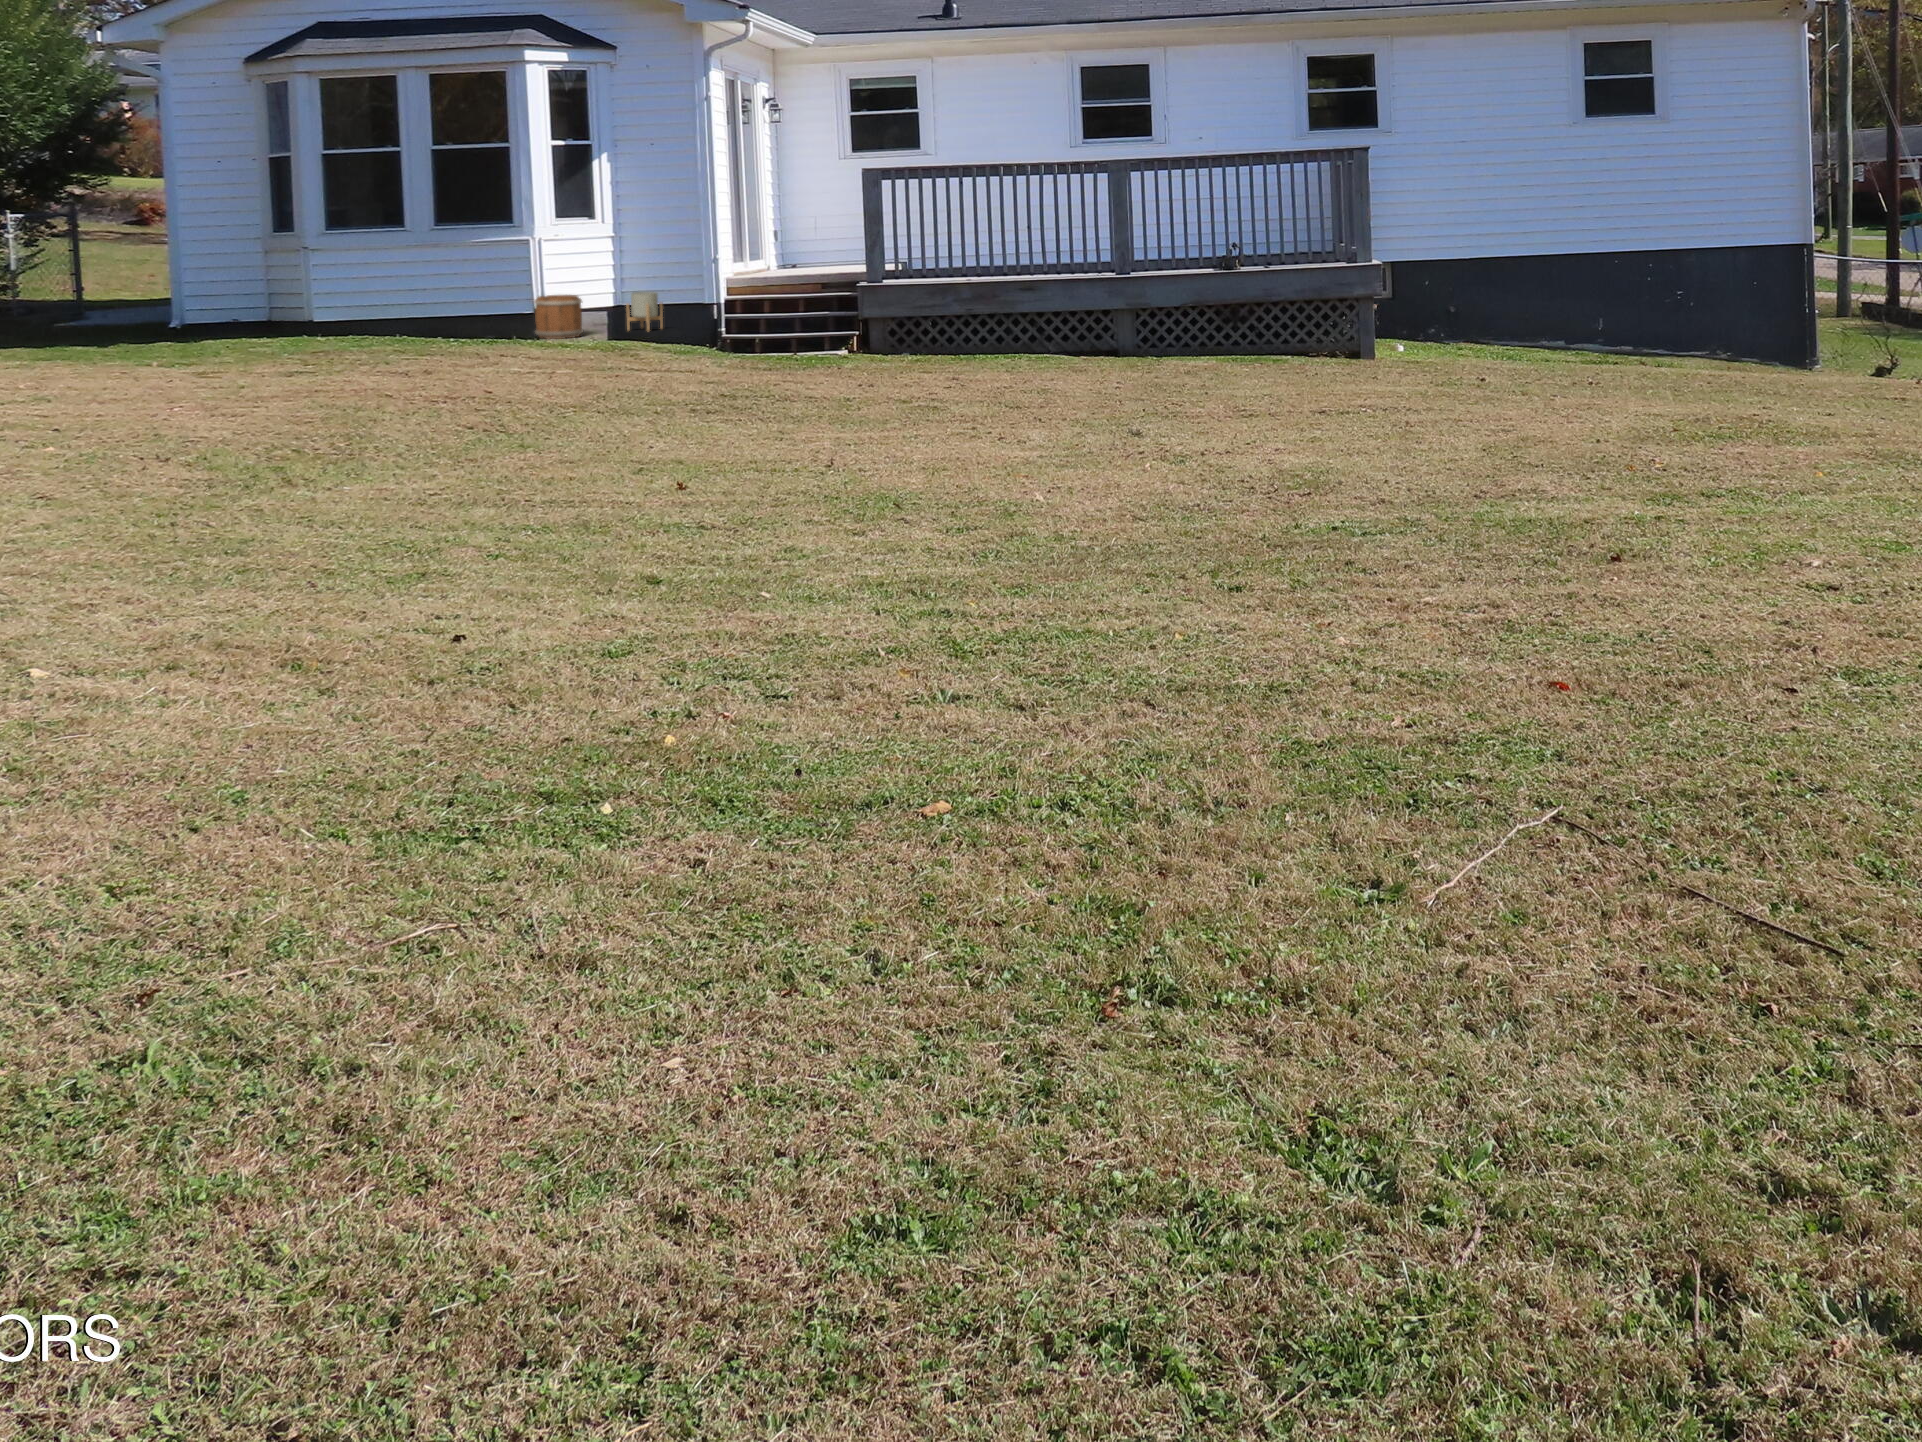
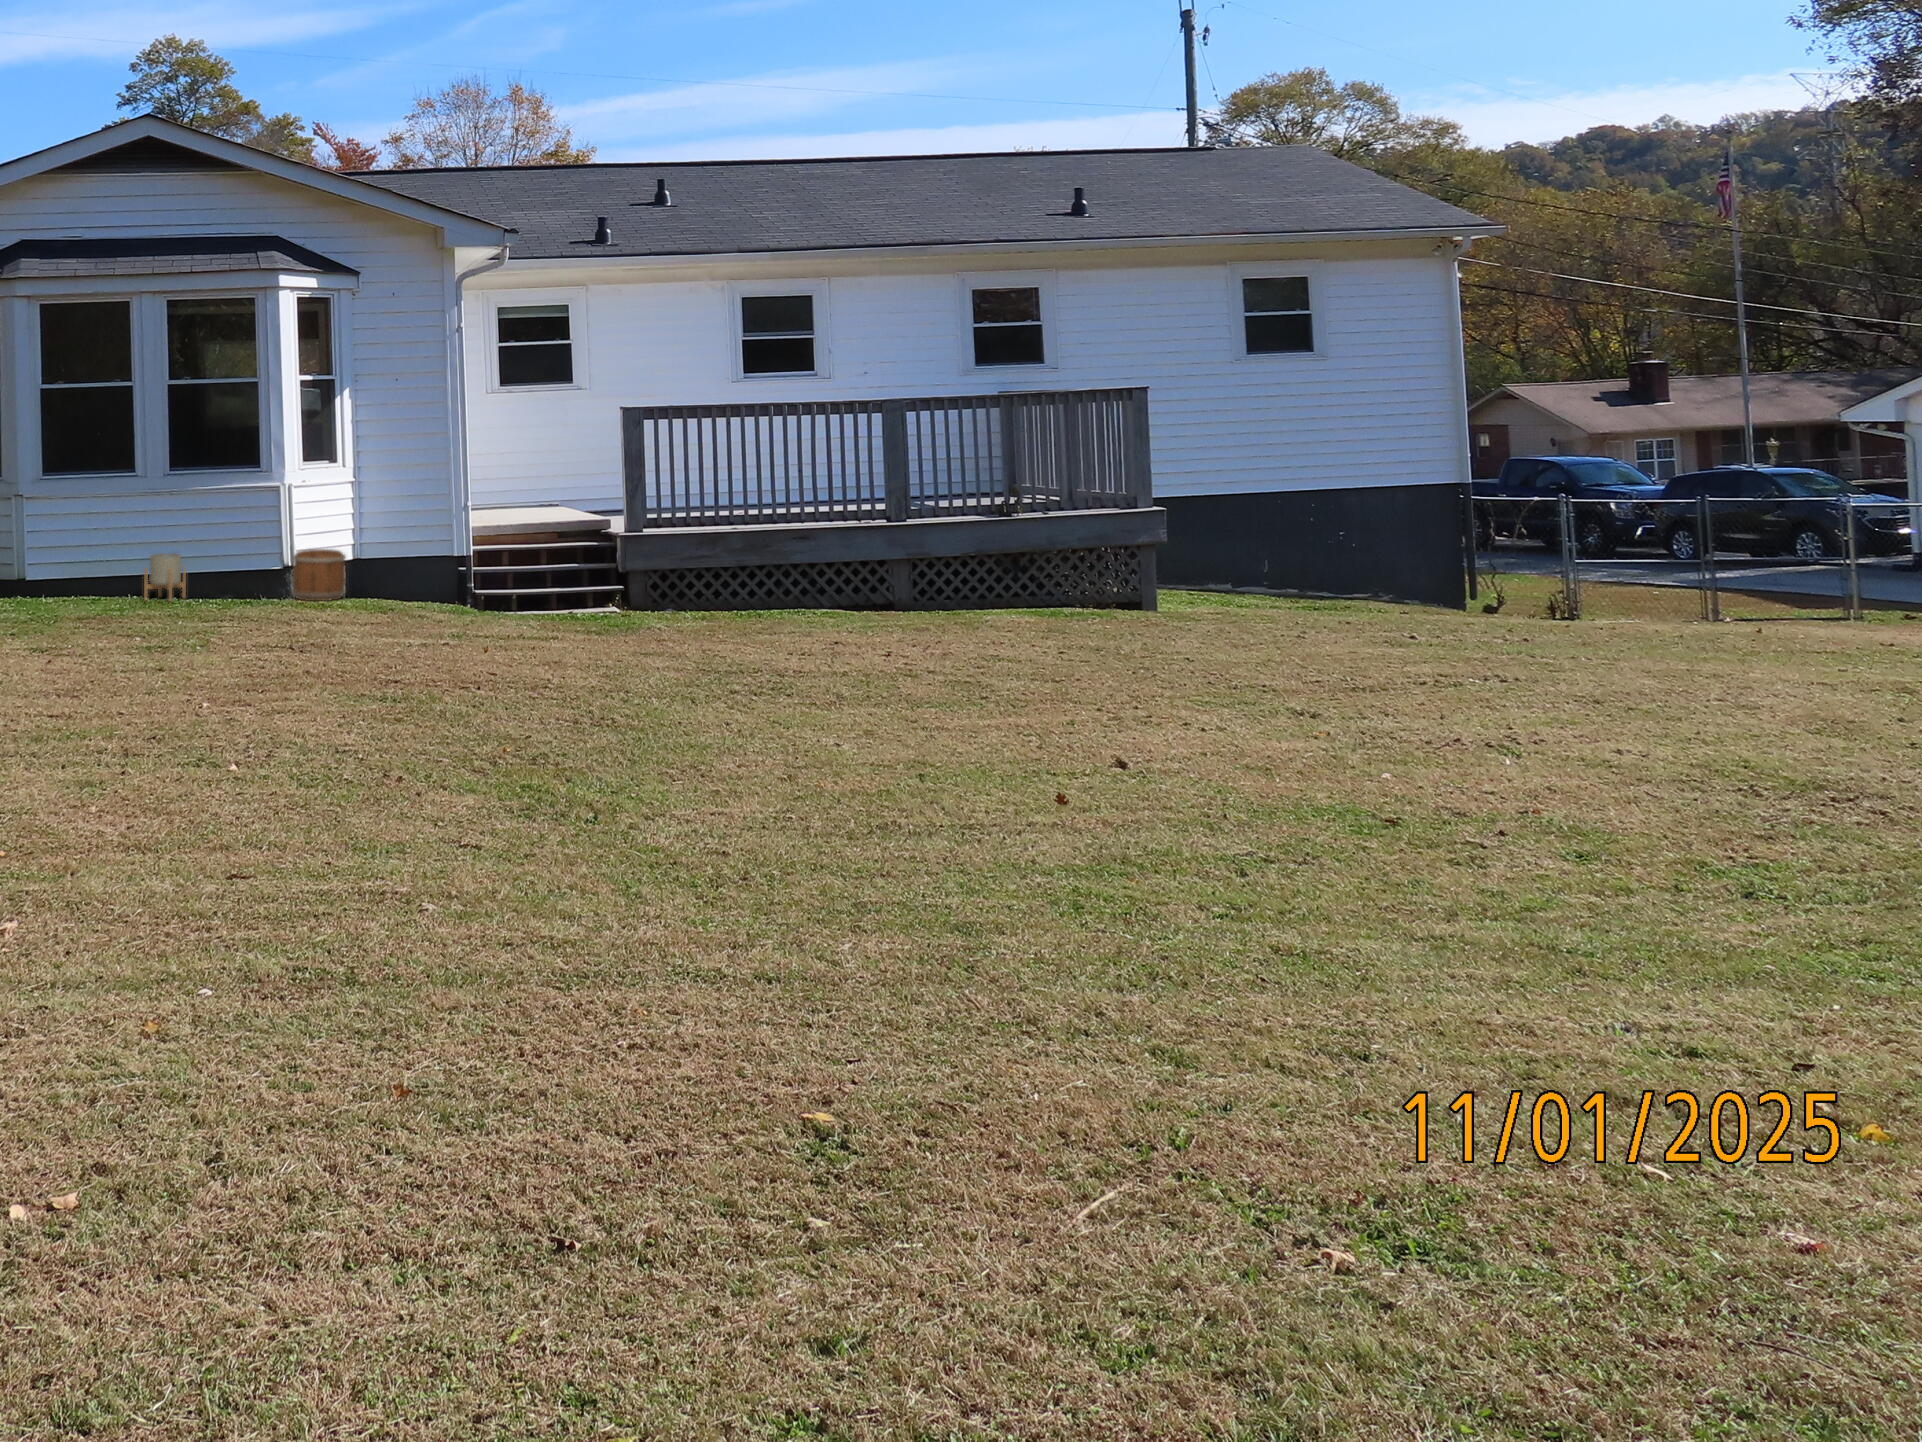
planter: present [626,292,663,331] -> present [144,553,186,601]

